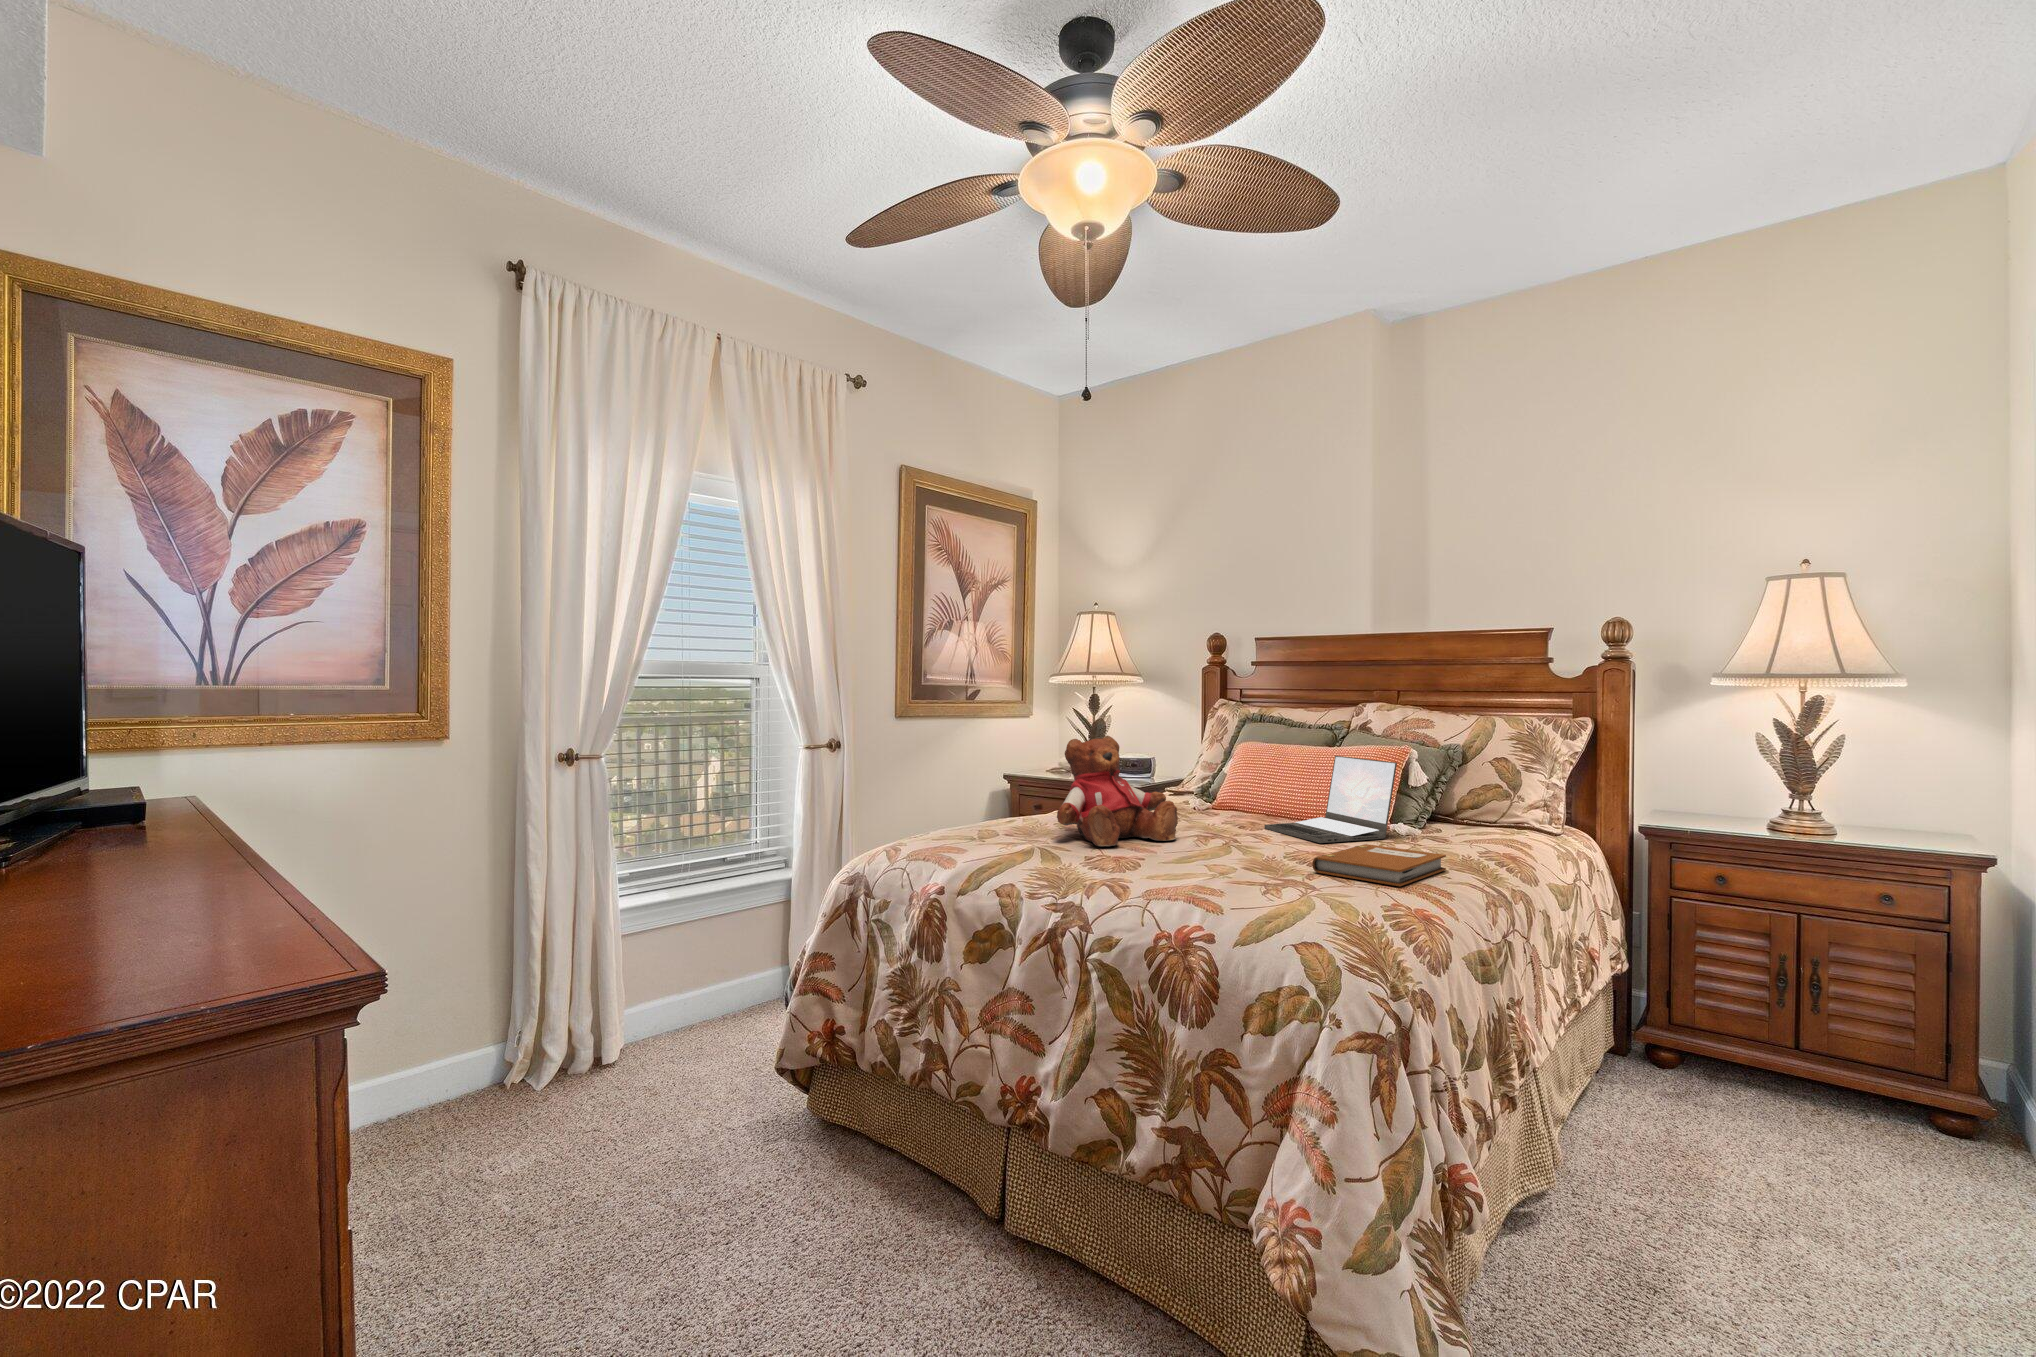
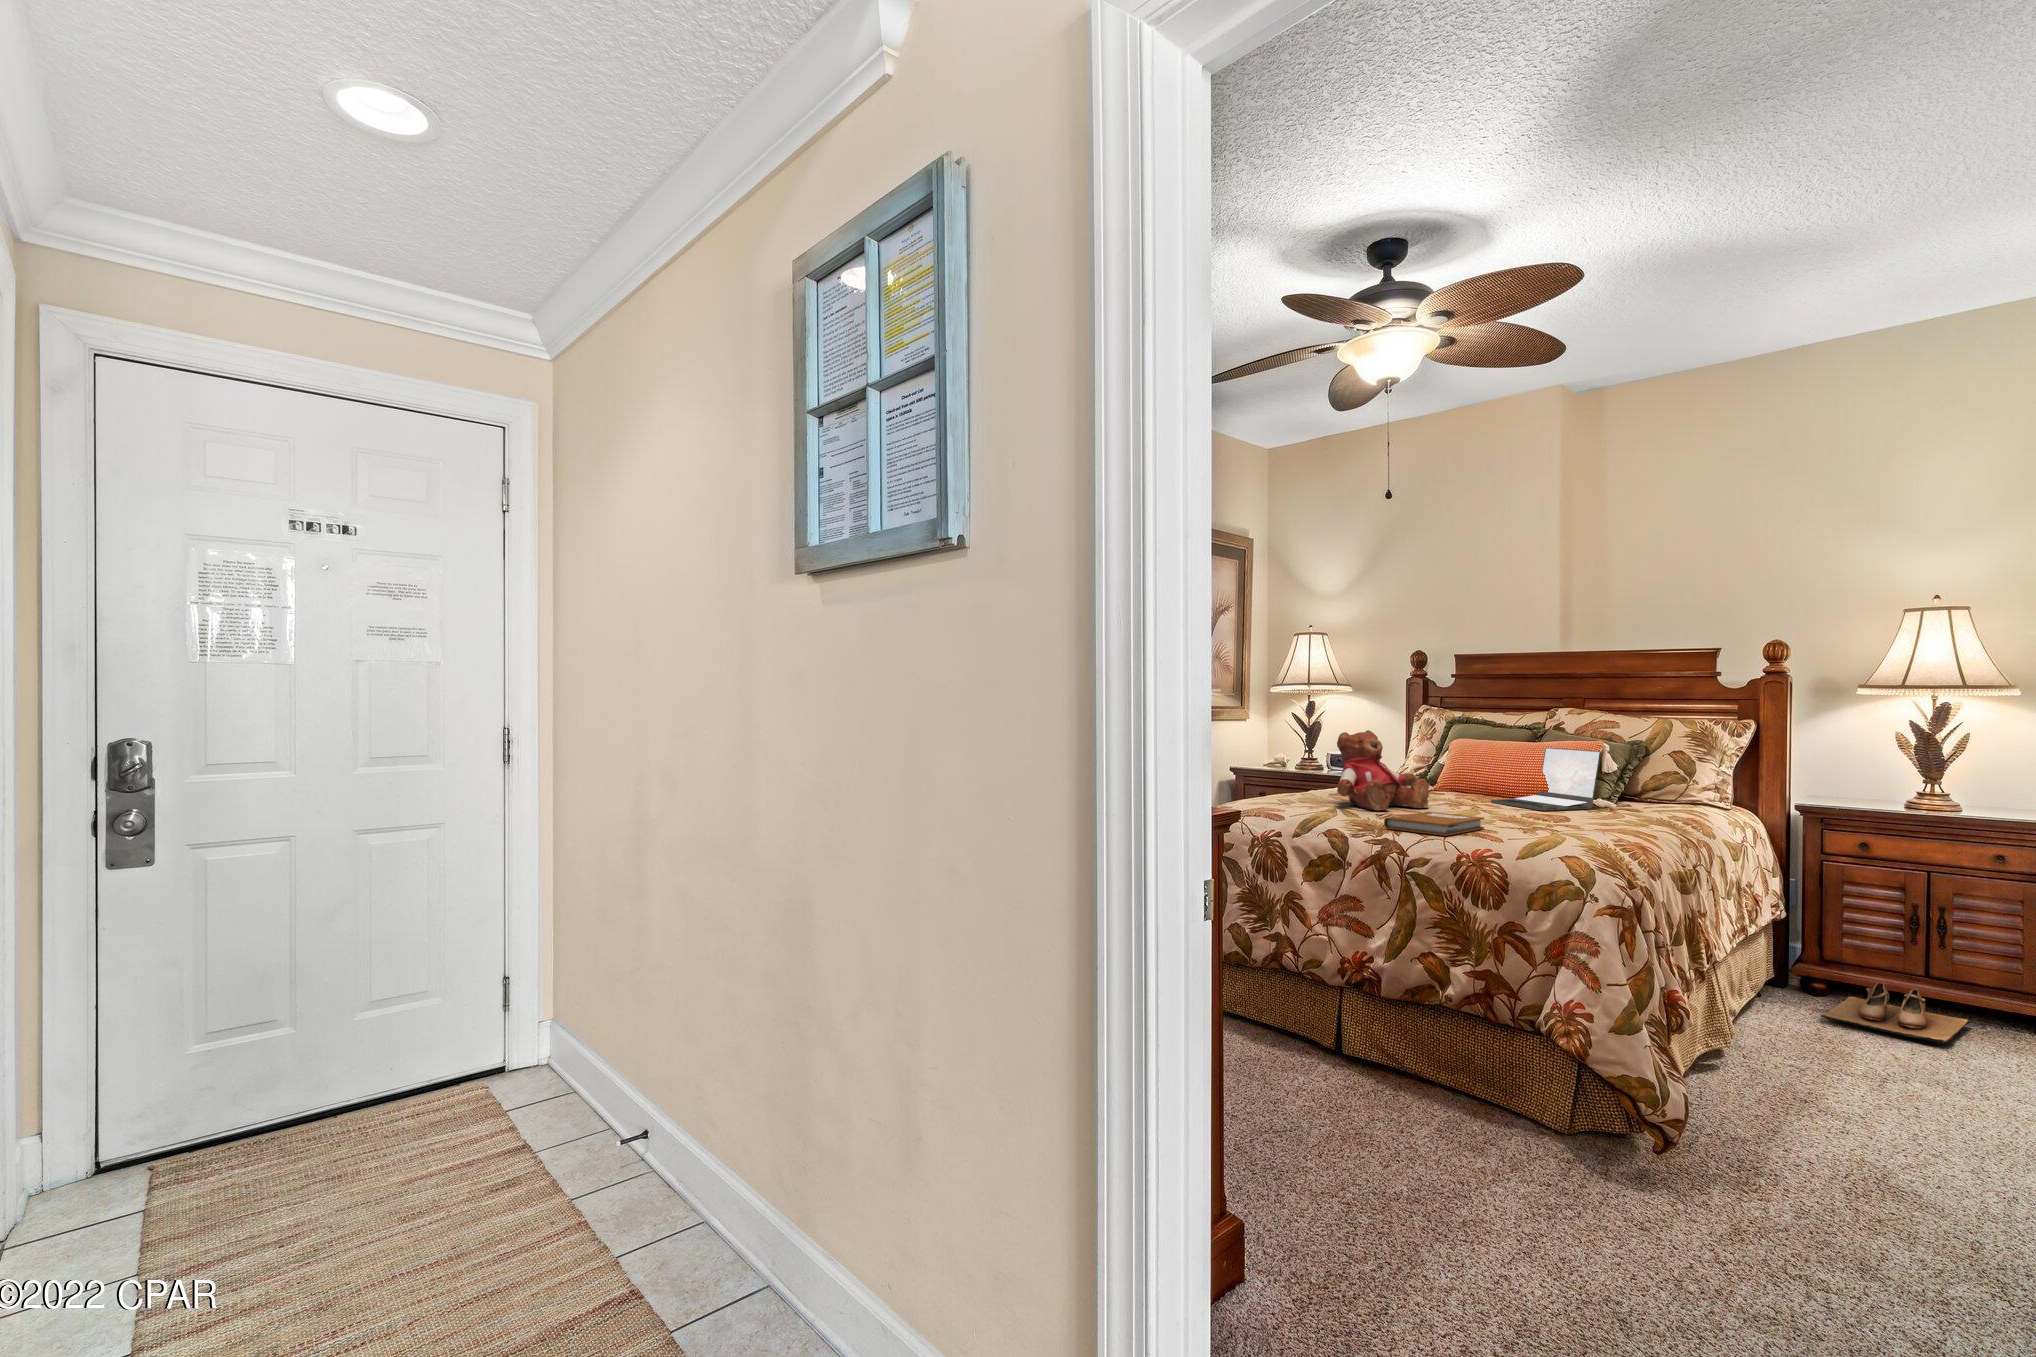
notebook: present [1312,844,1446,886] -> present [1384,812,1484,836]
shoe: none [1670,1060,1855,1159] -> present [1821,983,1970,1044]

